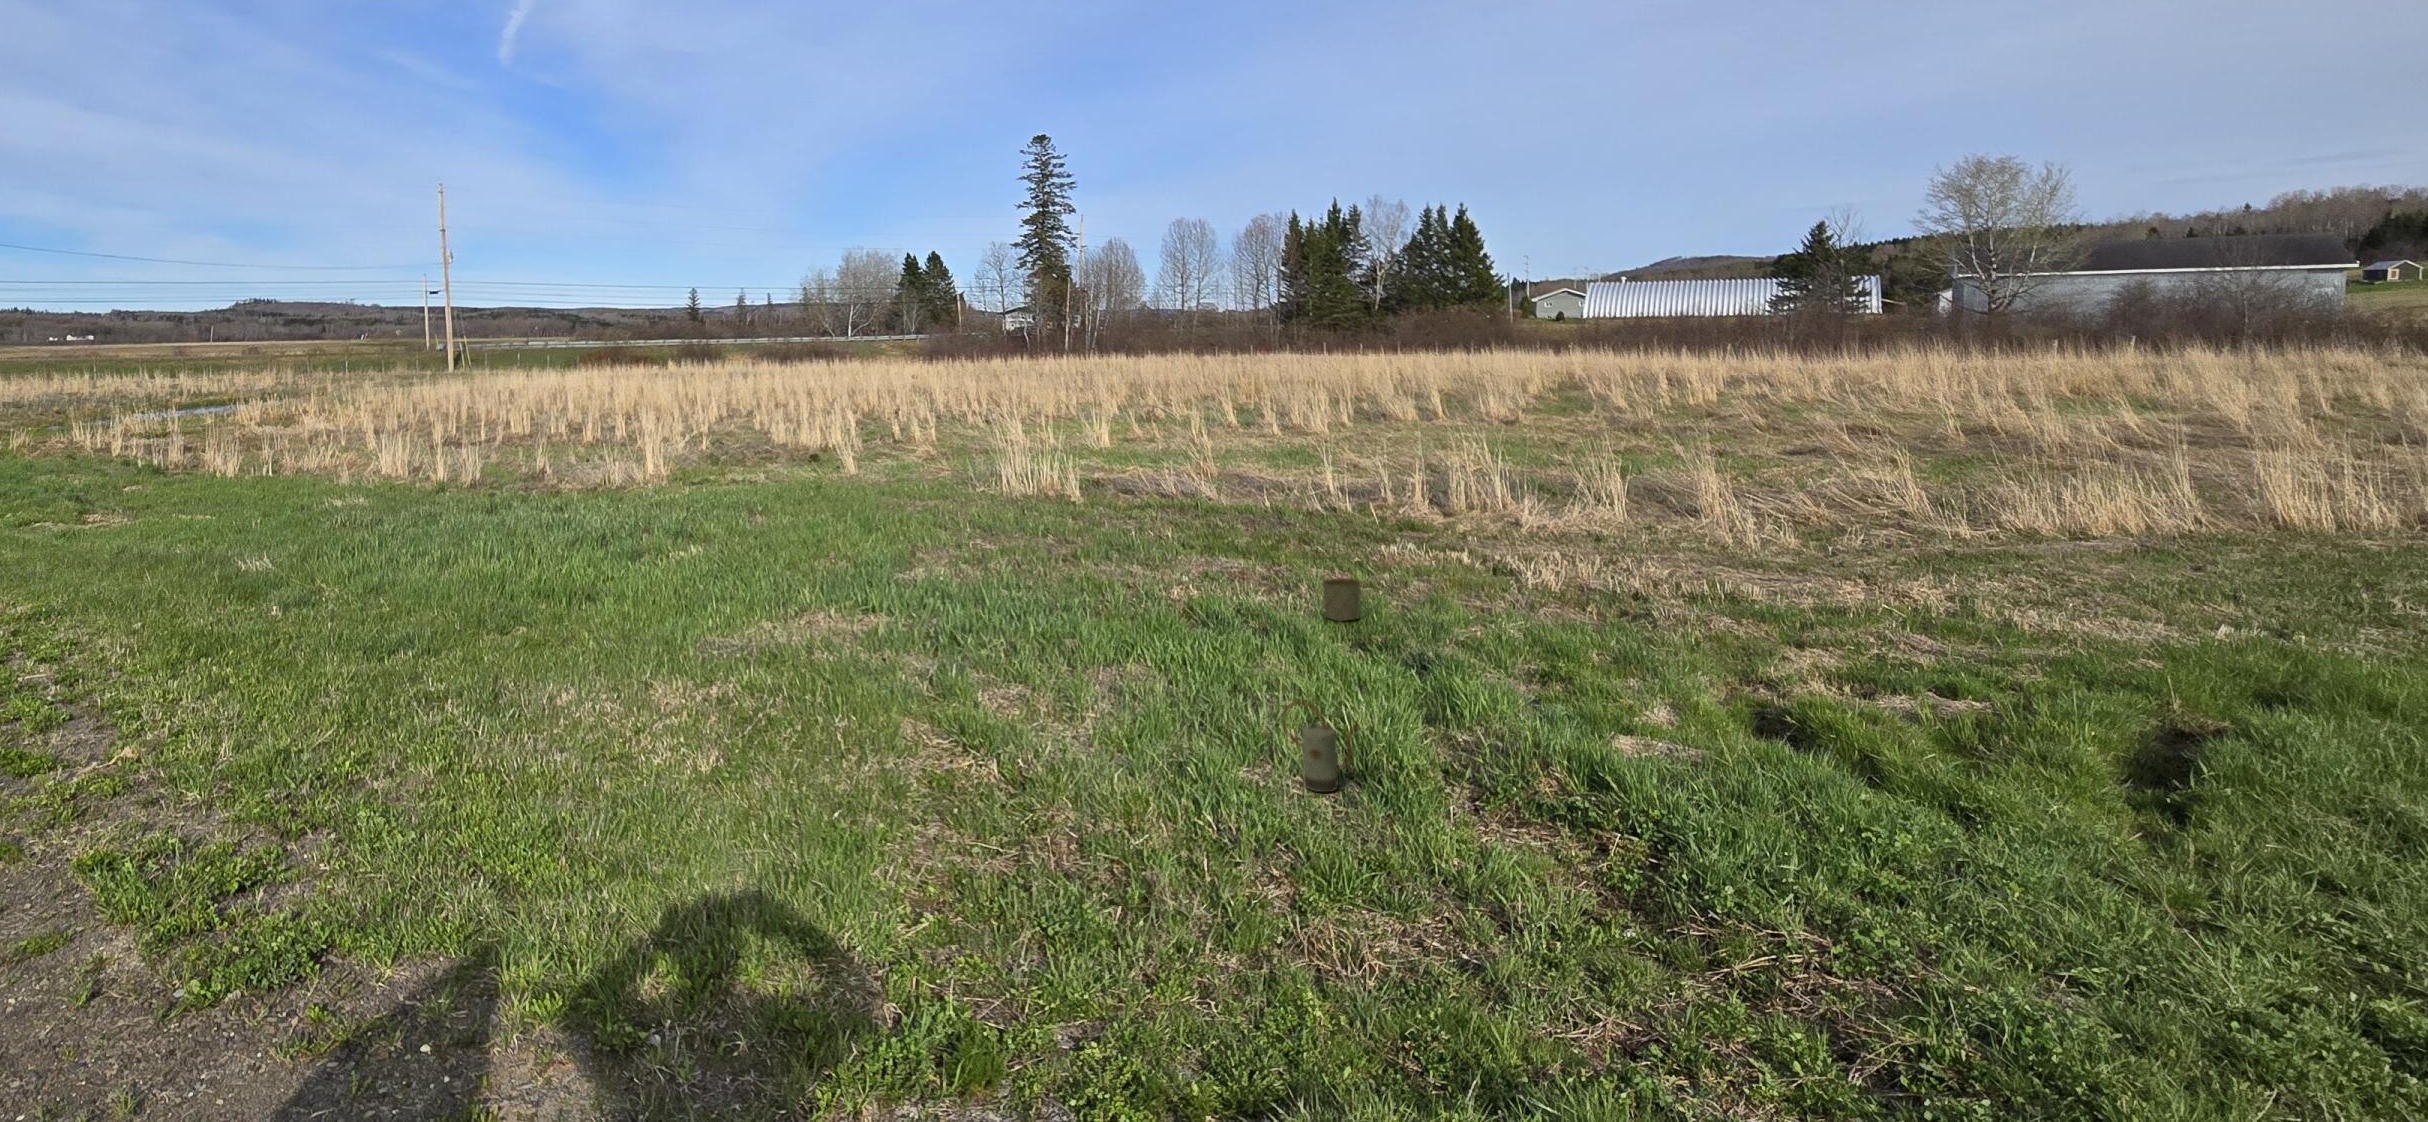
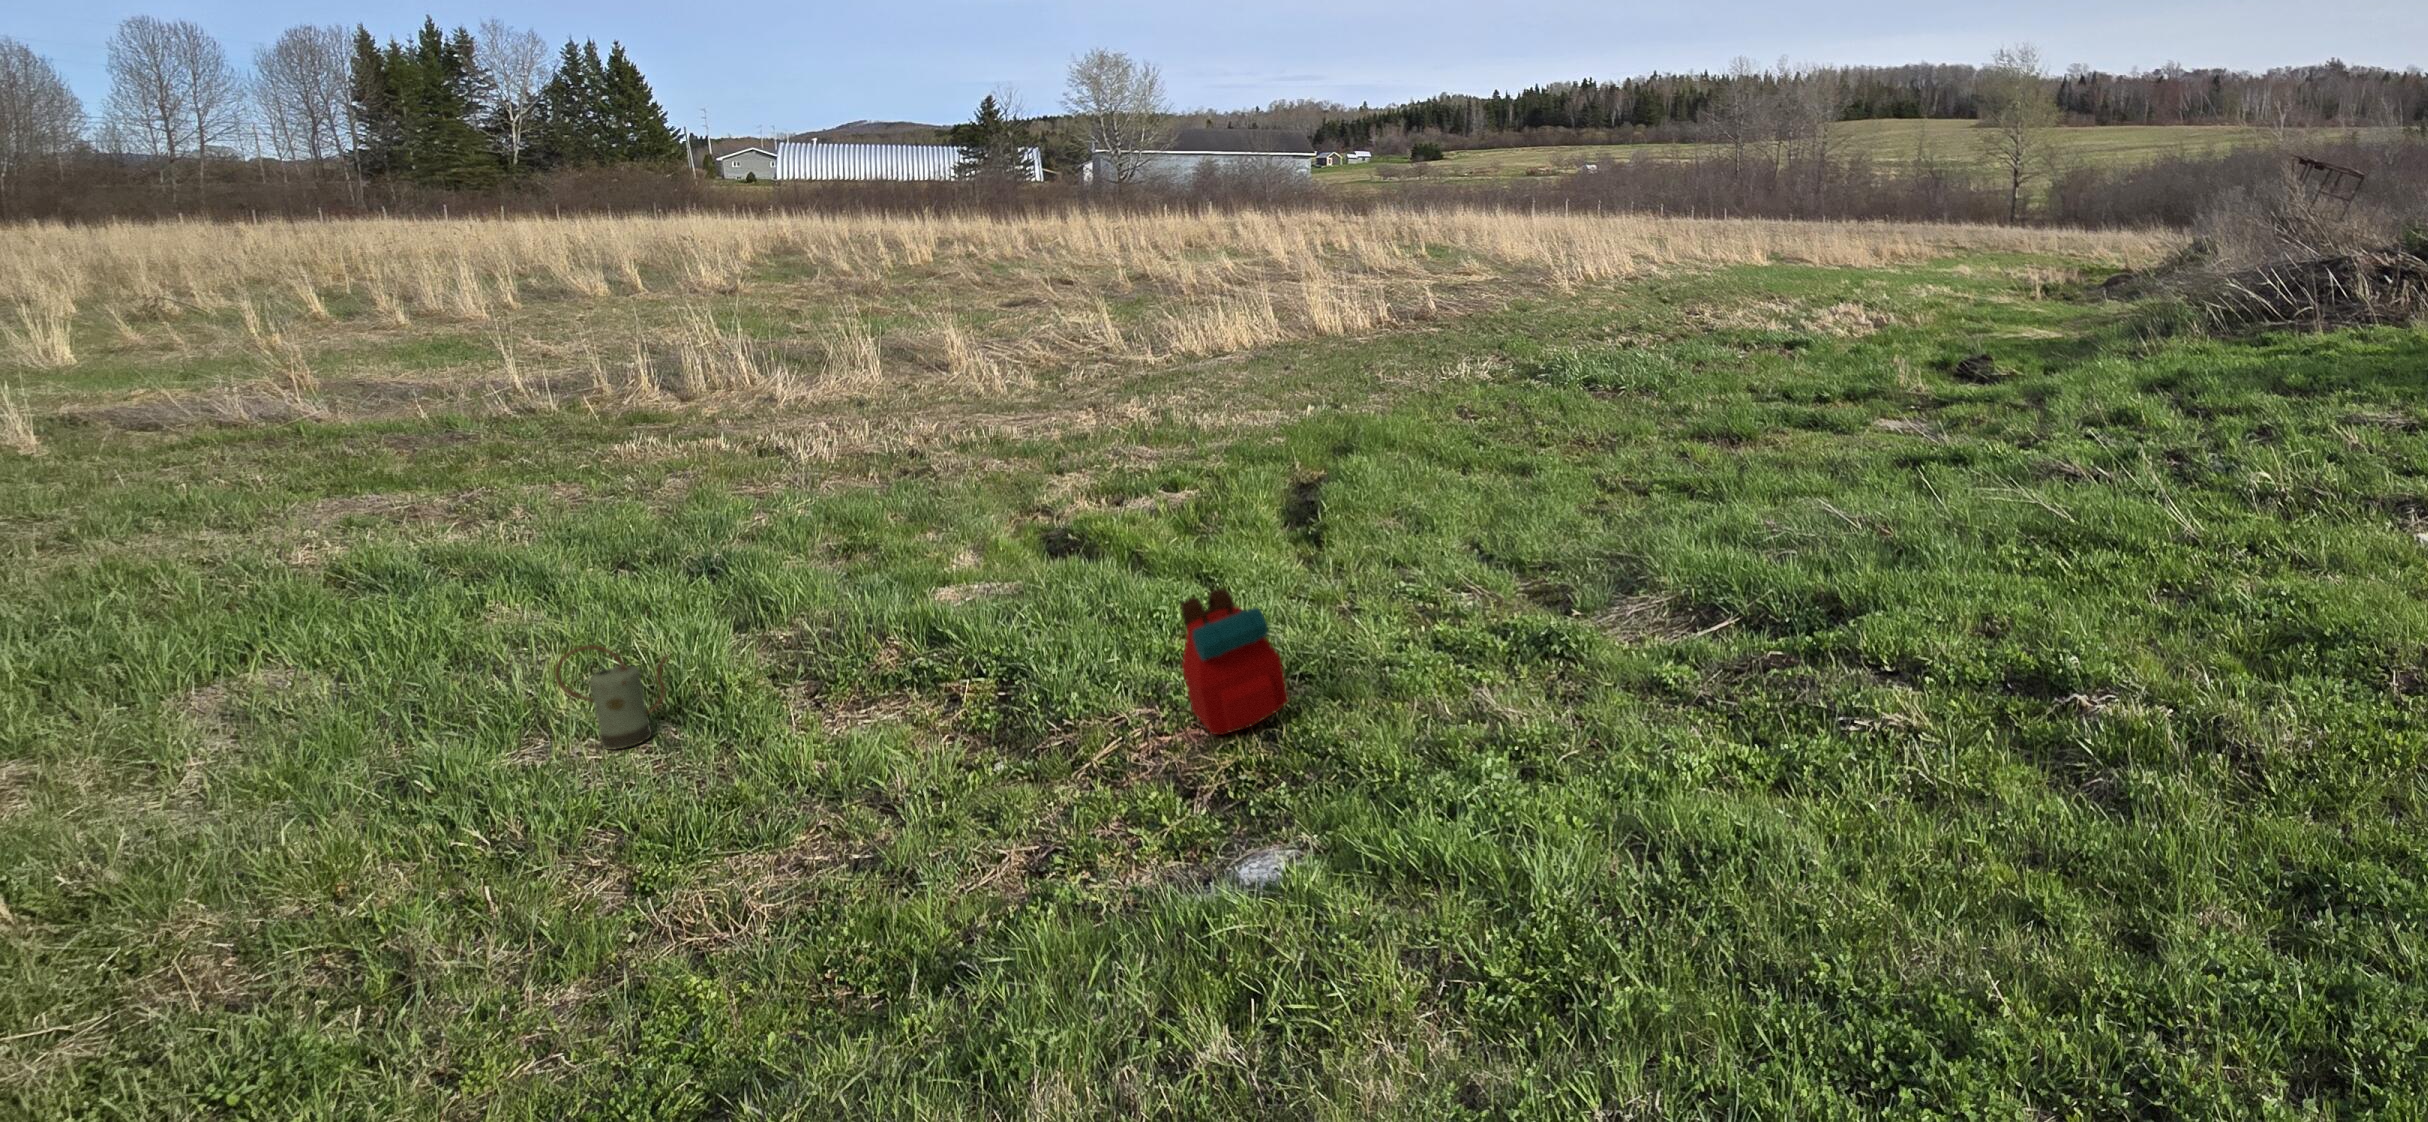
planter: present [1322,578,1361,622] -> none [554,485,615,540]
backpack: none [1867,822,2034,1016] -> present [1180,588,1289,735]

